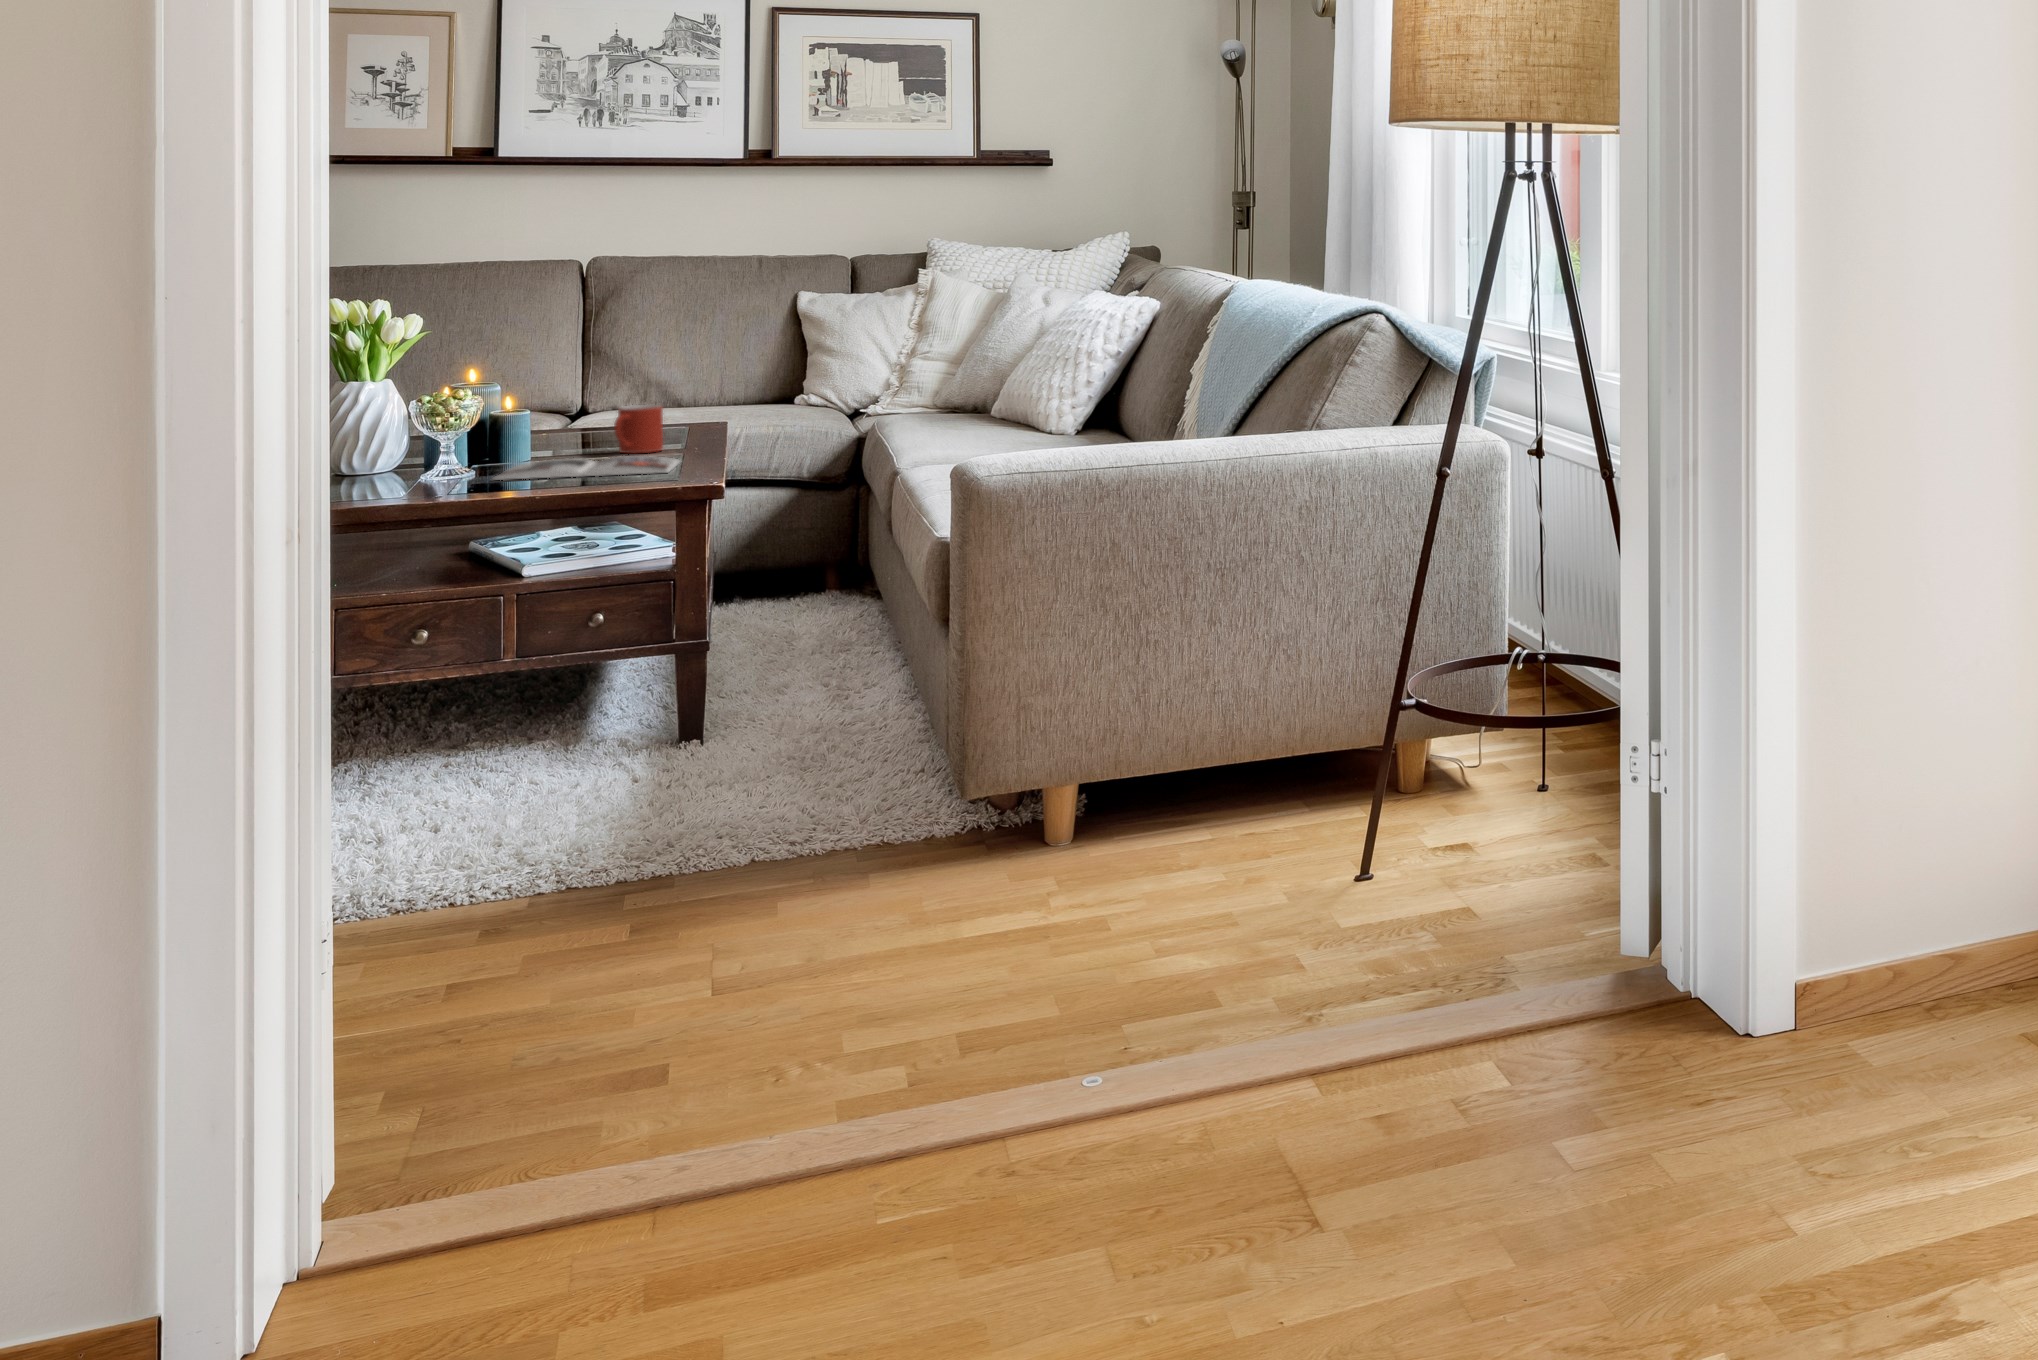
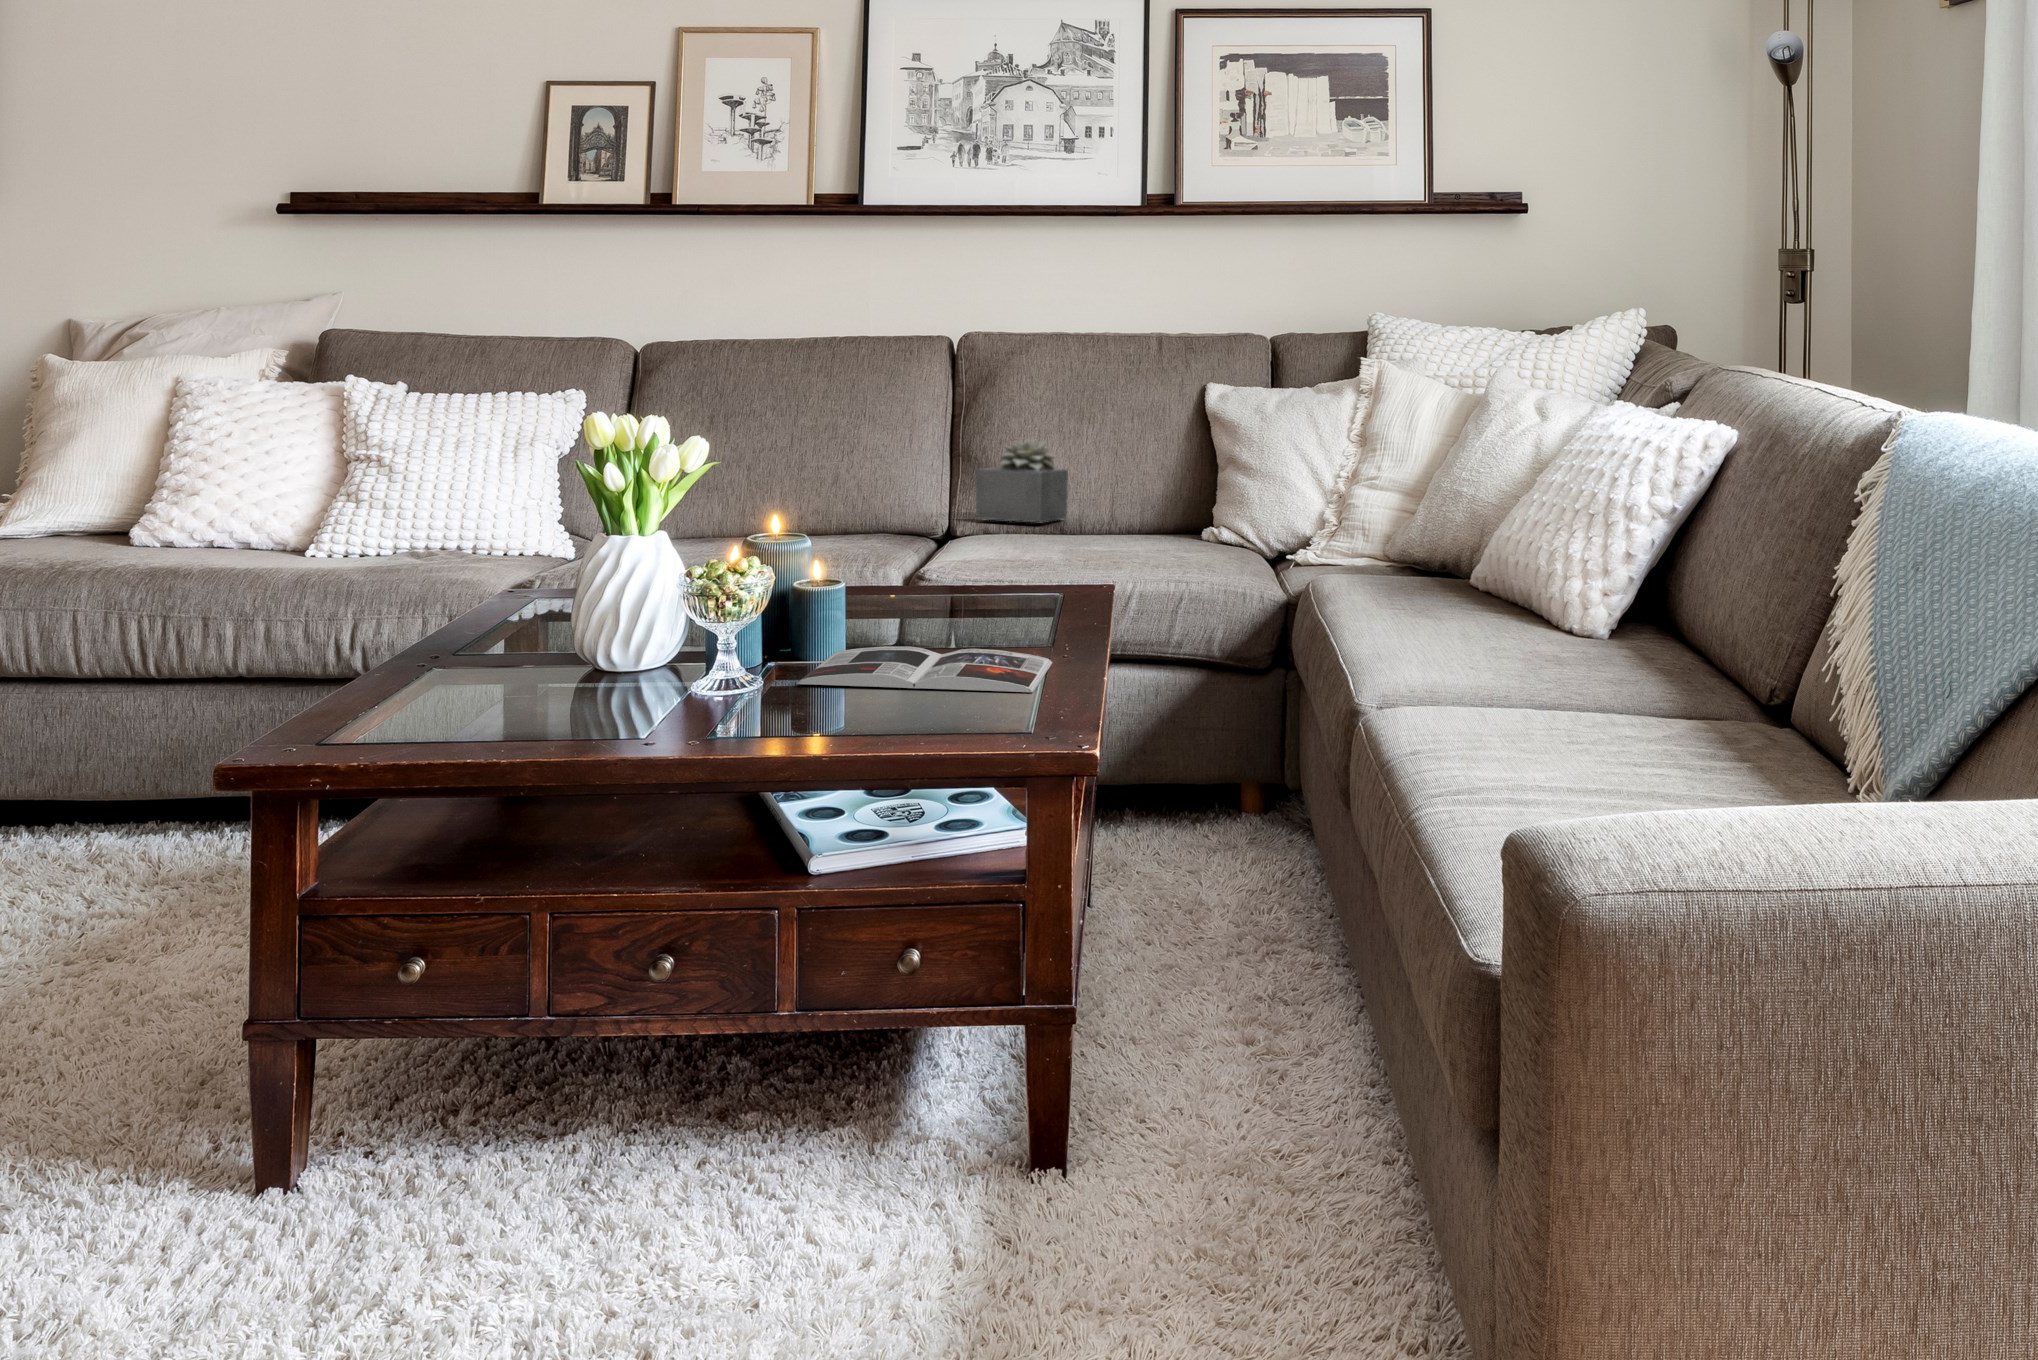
succulent plant: none [609,338,689,403] -> present [976,439,1068,522]
mug: present [614,405,663,454] -> none [966,561,1031,635]

